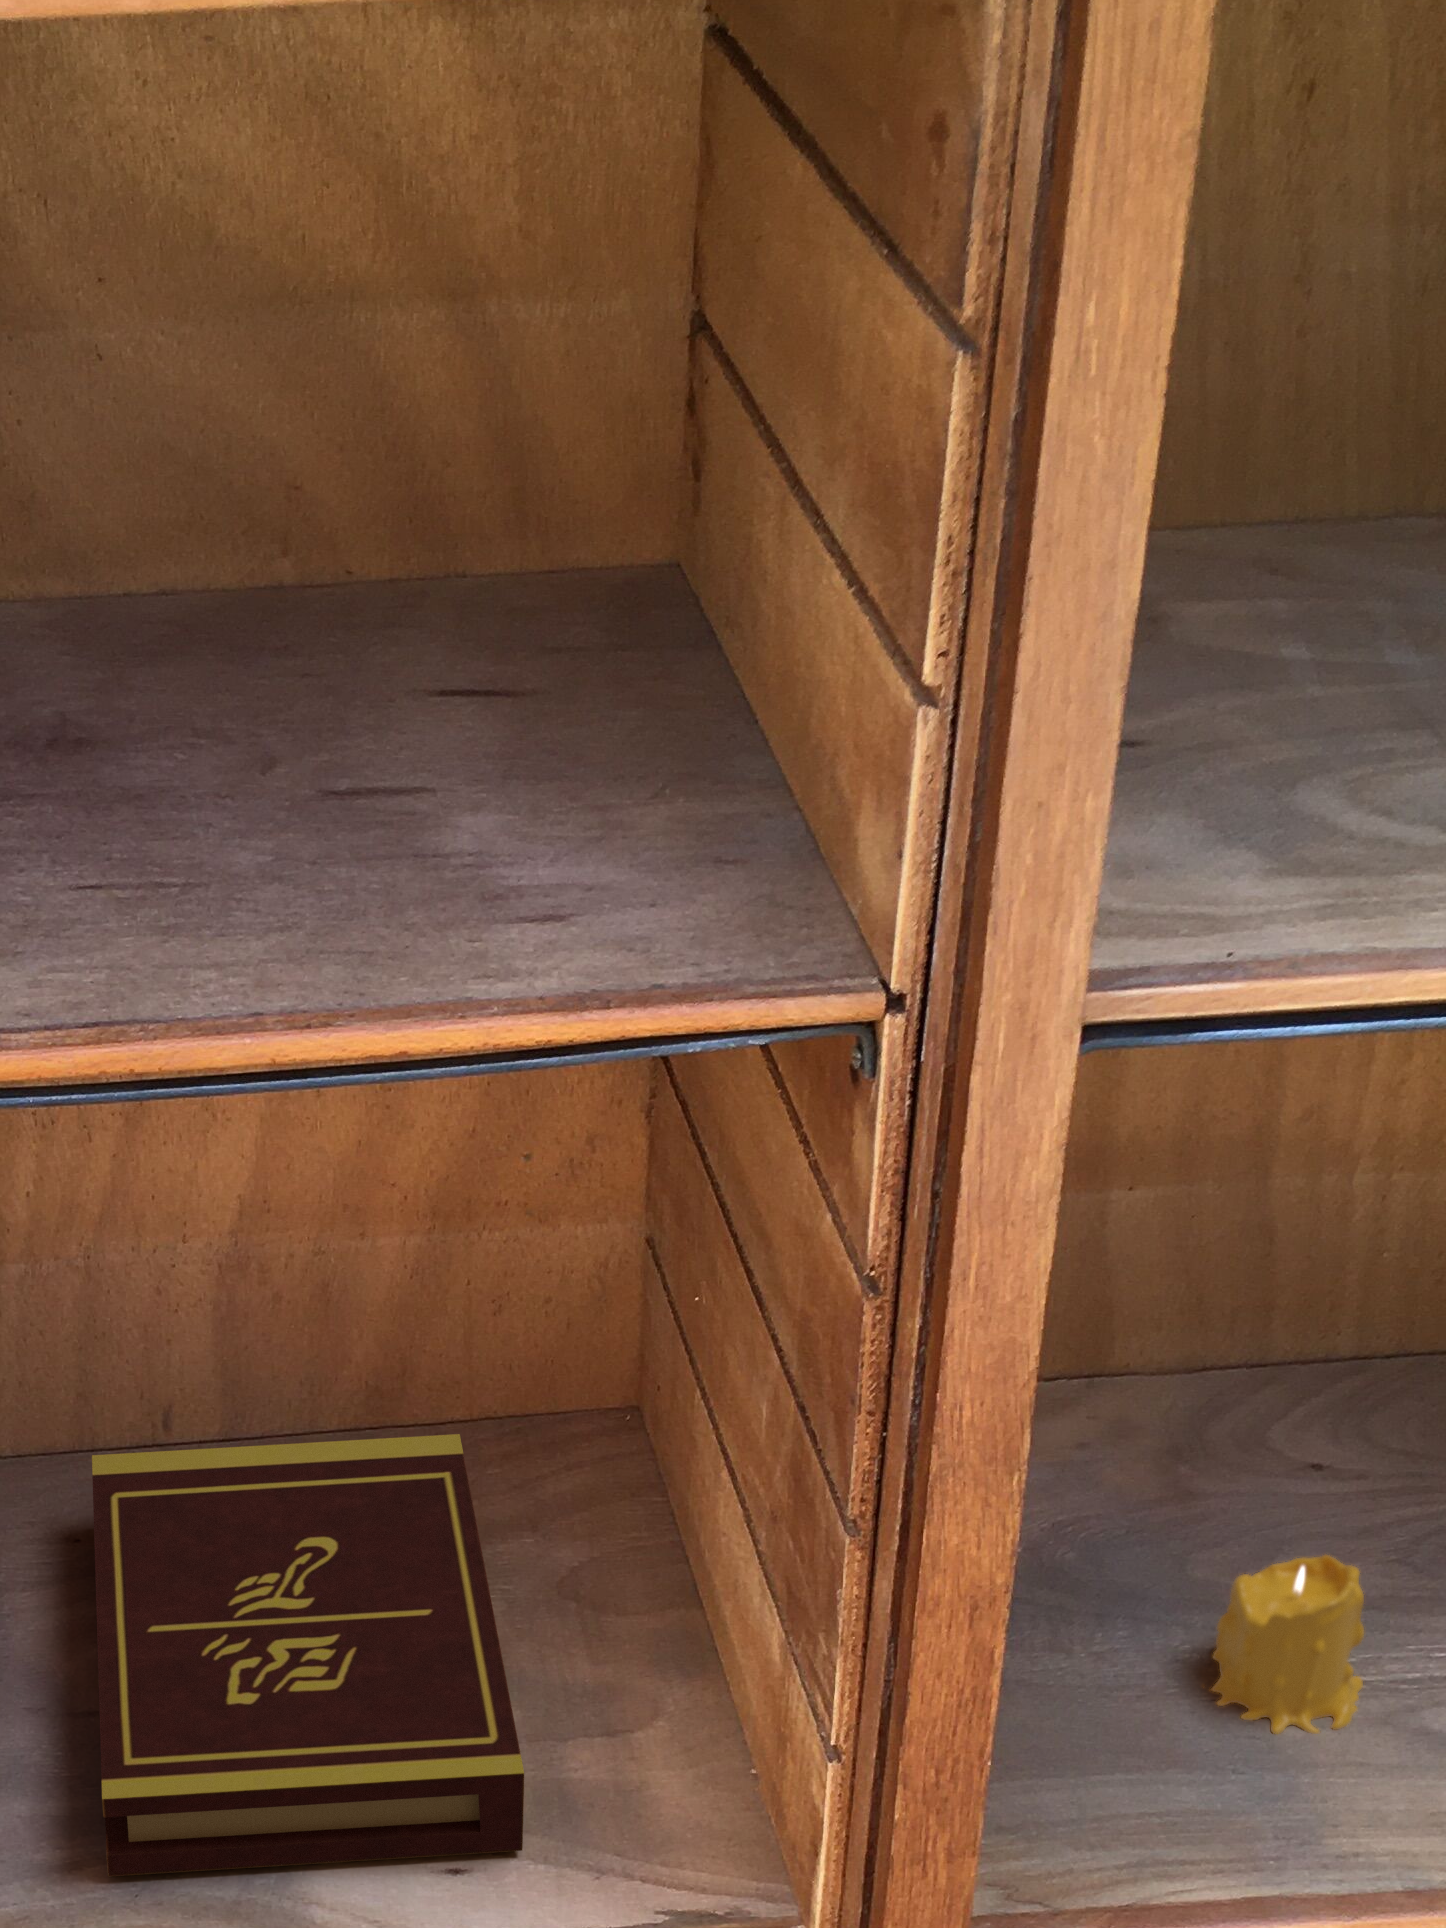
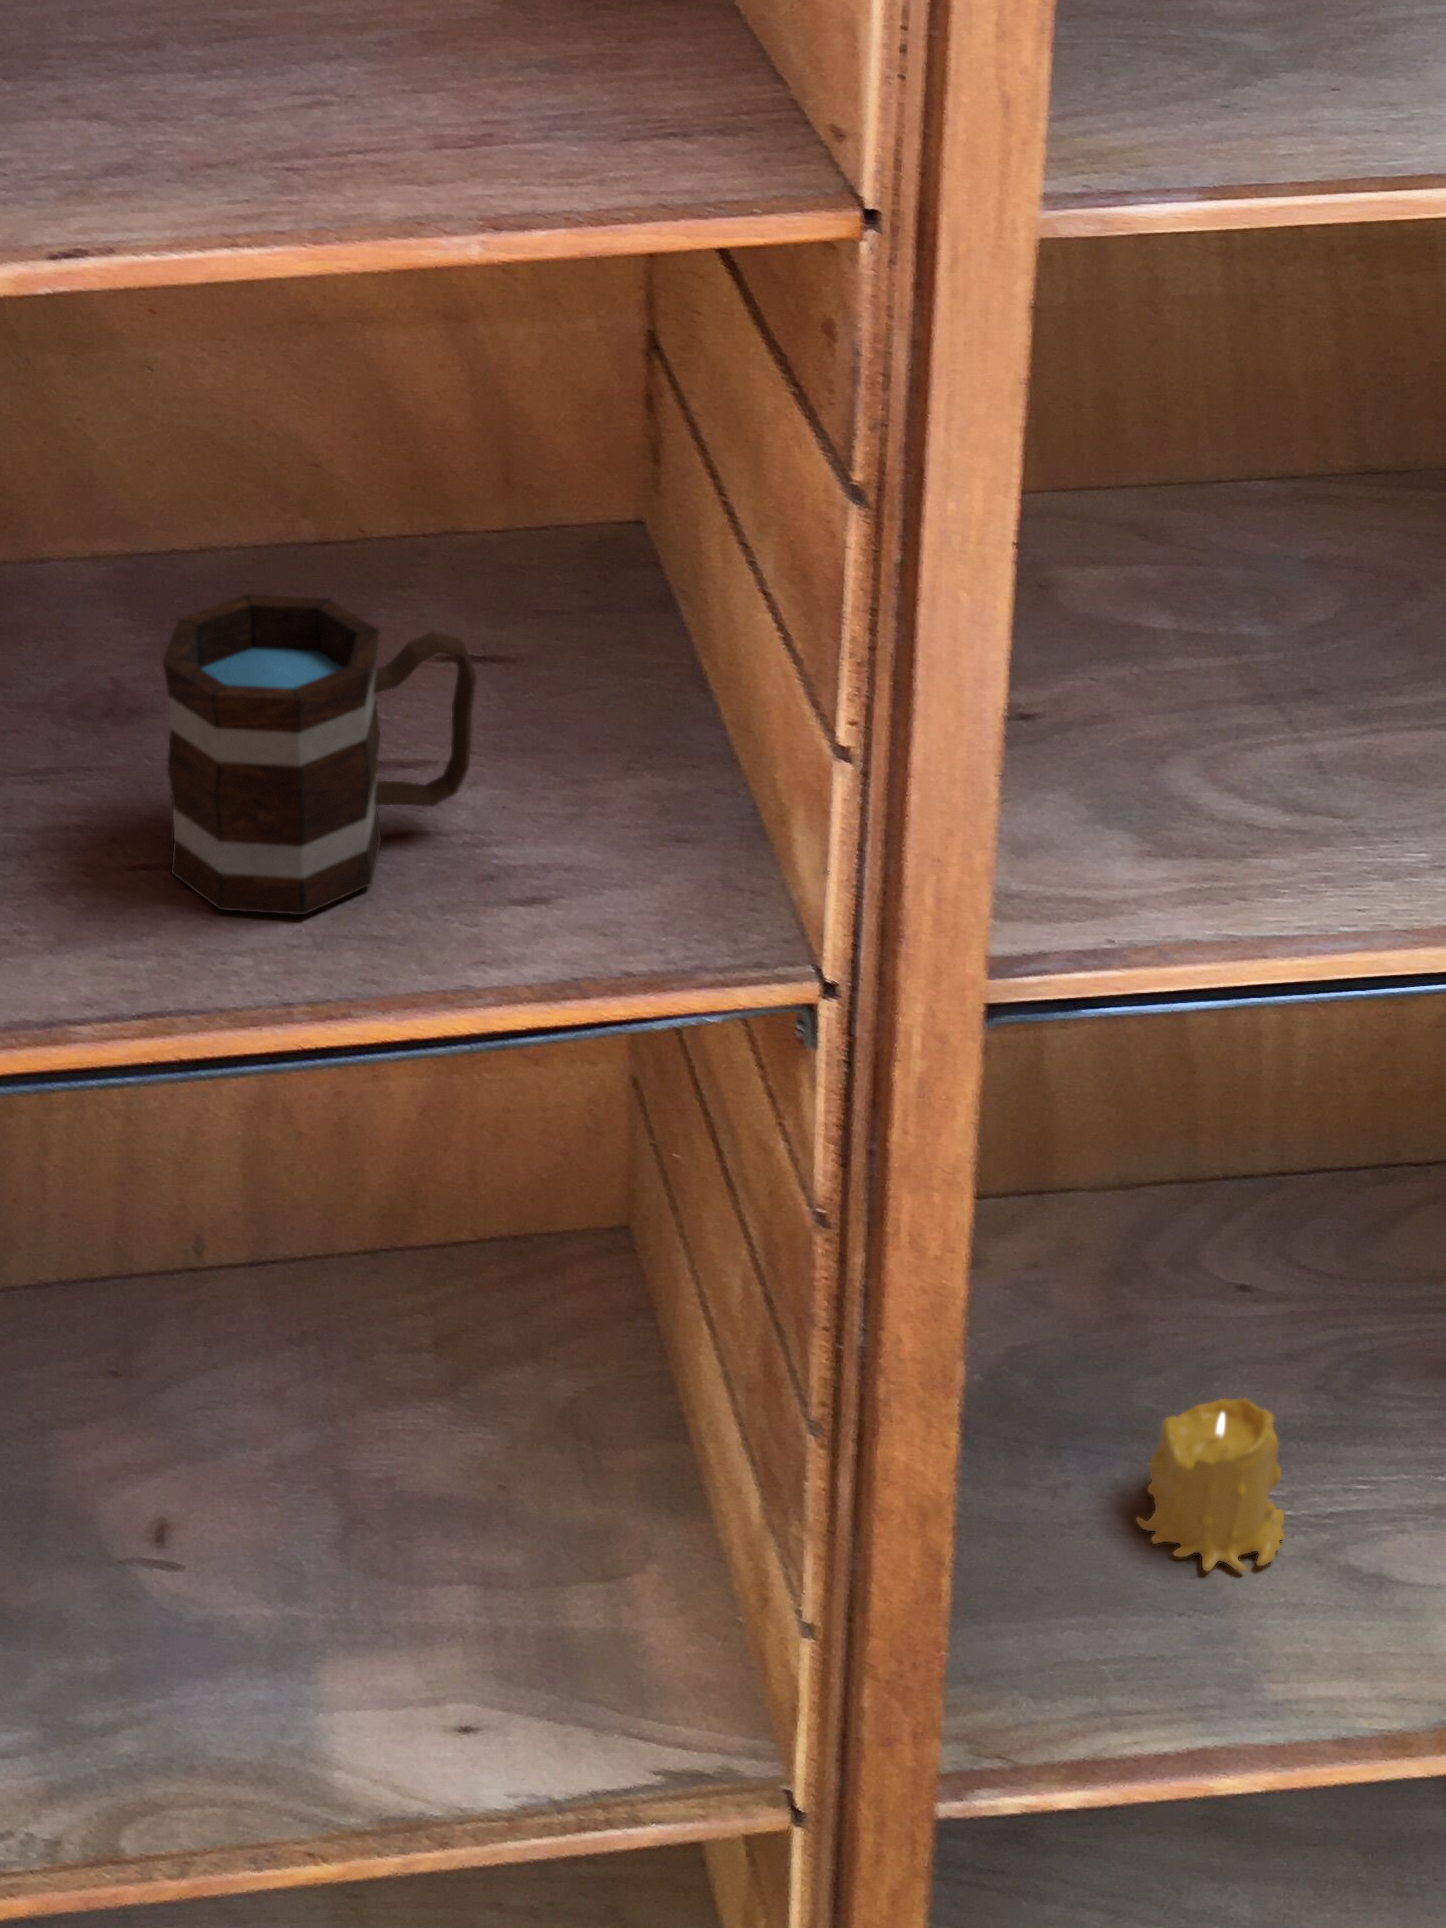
mug: none [108,547,482,918] -> present [163,594,476,915]
book: present [92,1434,524,1876] -> none [126,1266,523,1729]

